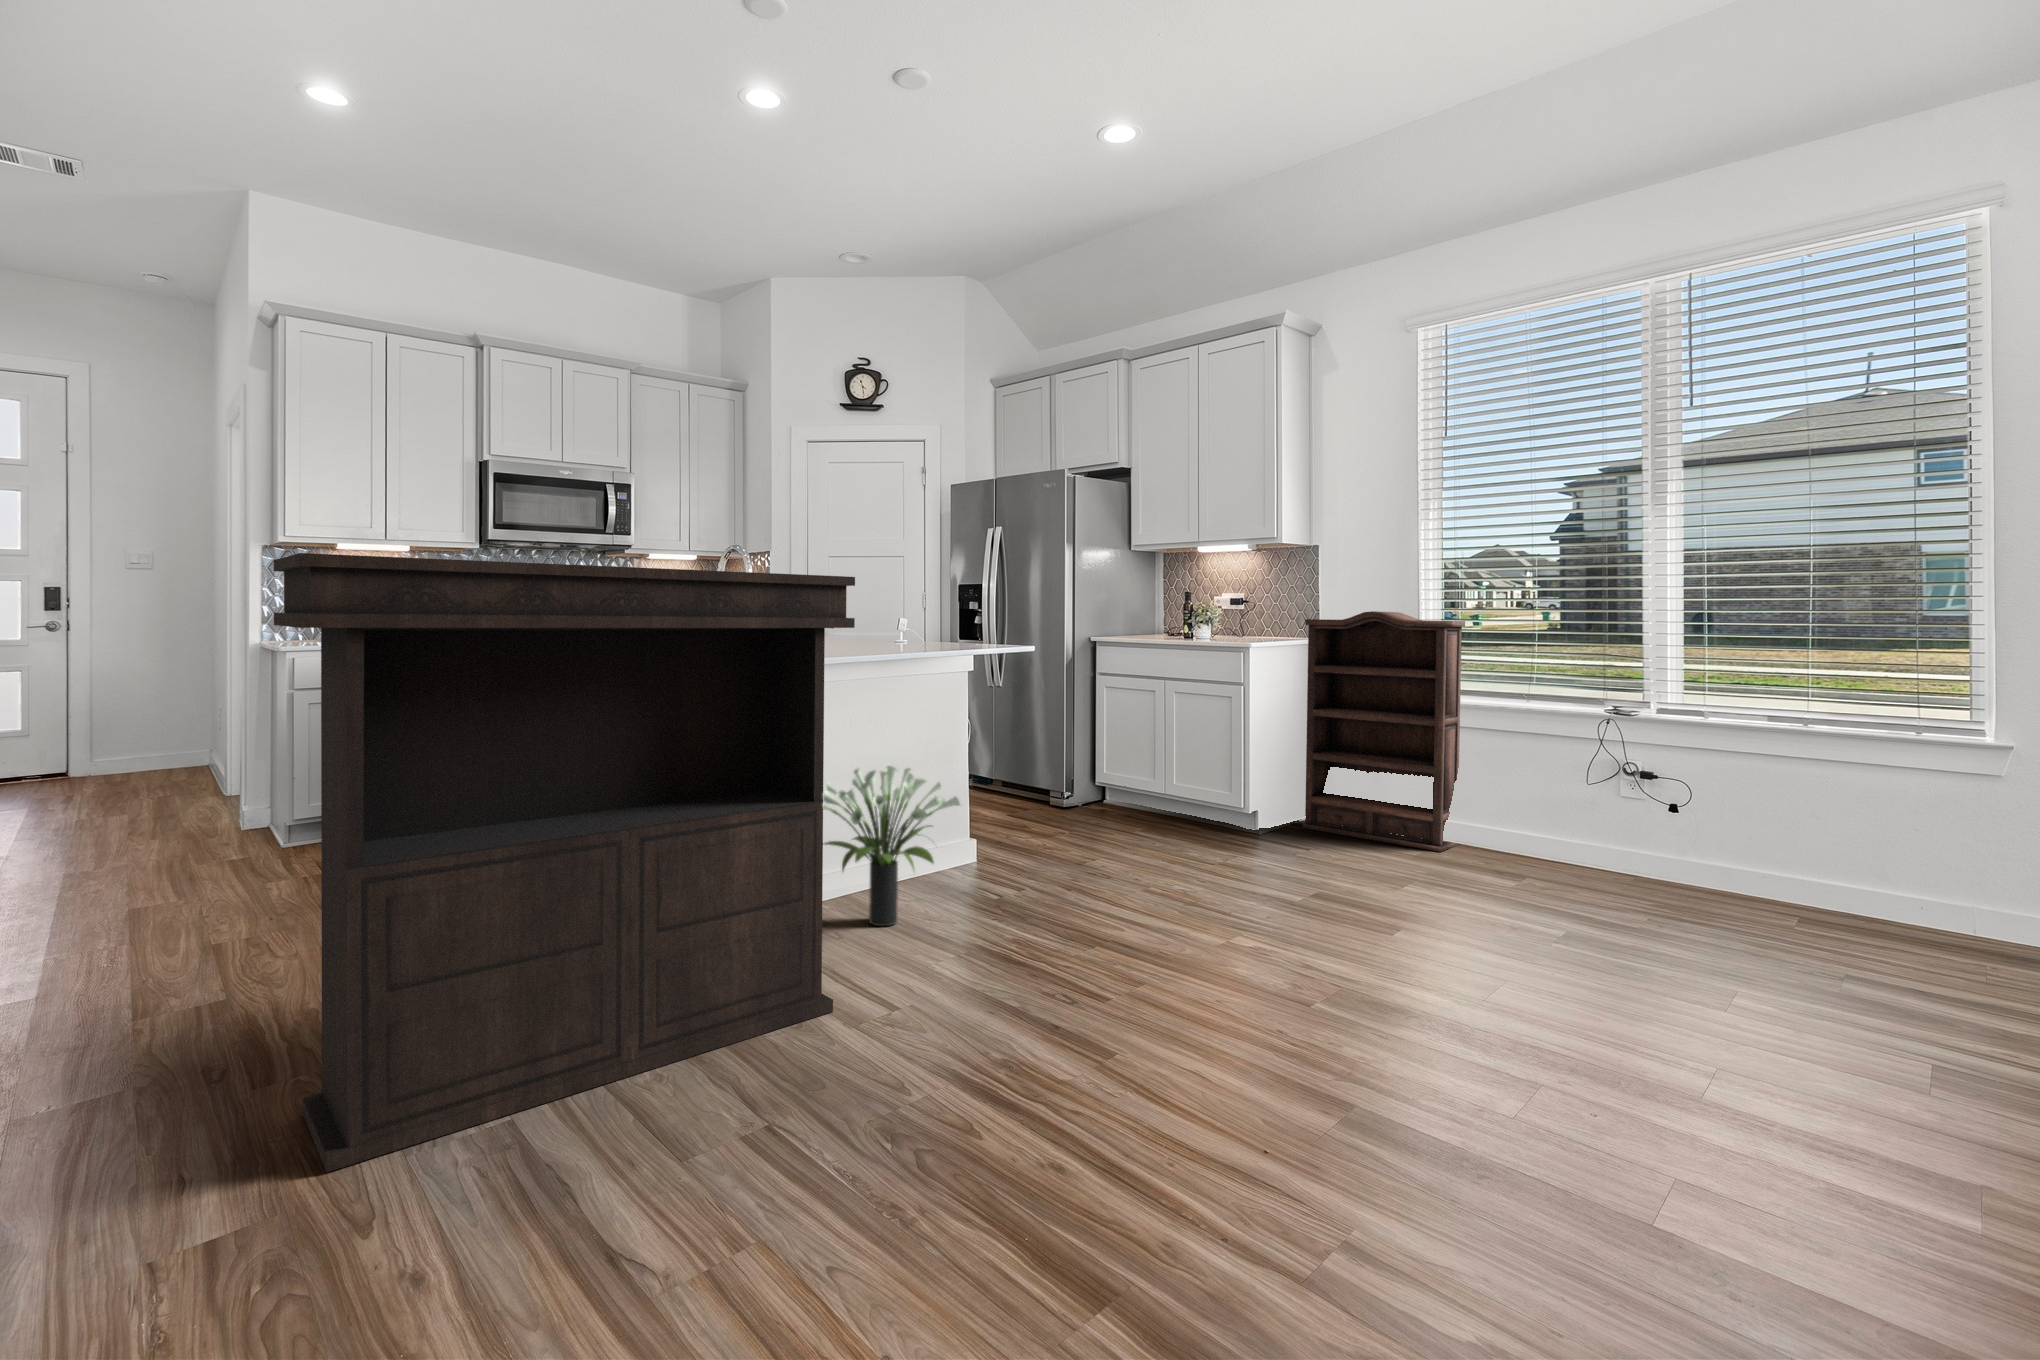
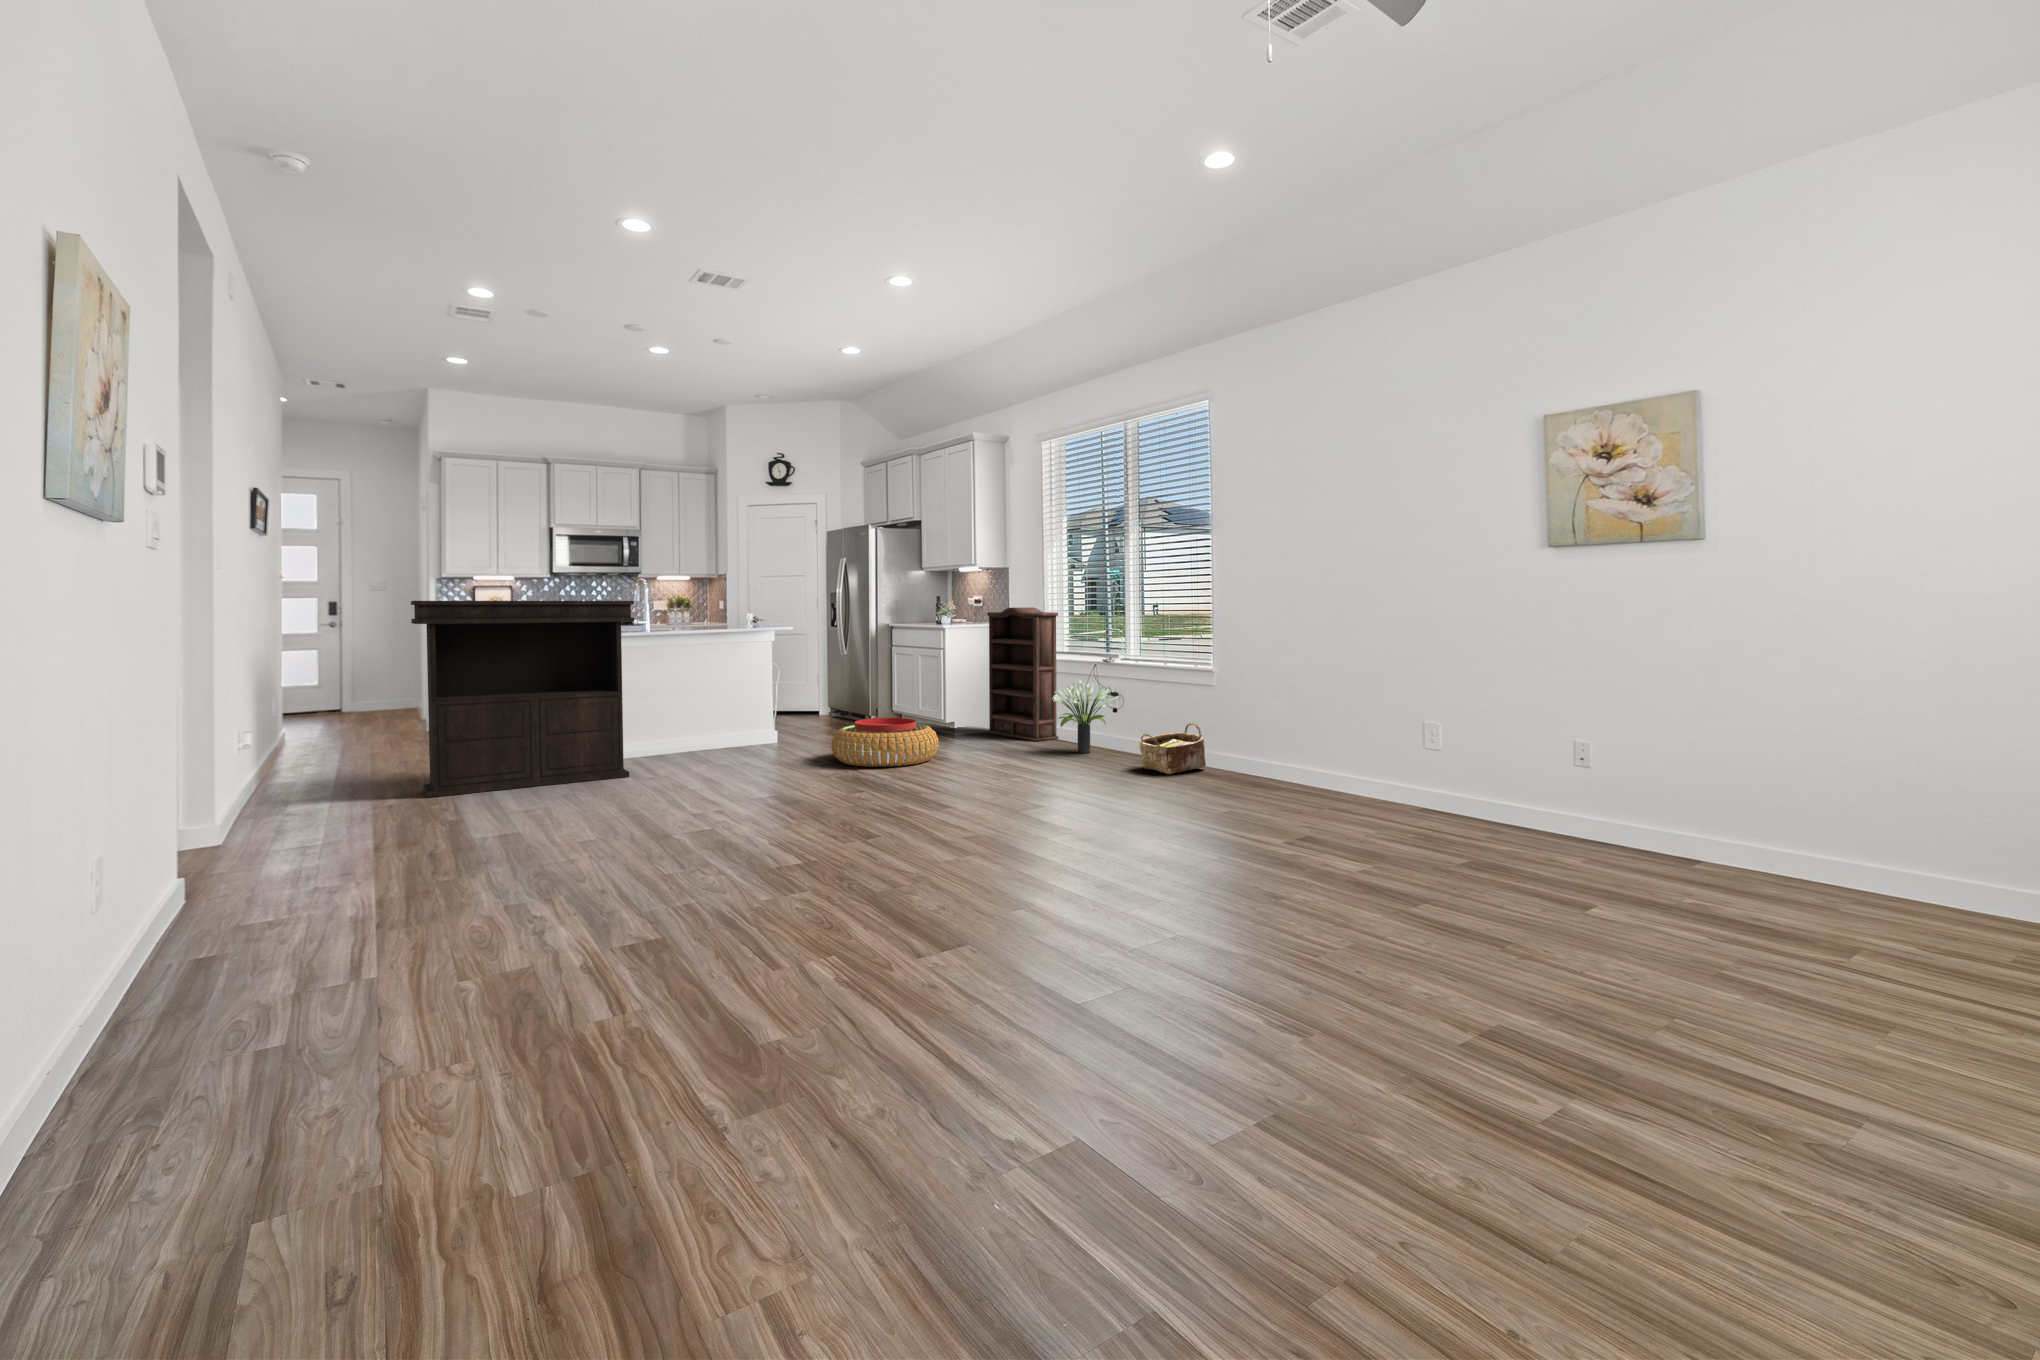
potted plant: present [823,764,960,926] -> present [1052,680,1119,753]
pouf: none [1186,827,1416,949] -> present [832,718,938,767]
woven basket: none [1863,844,2020,964] -> present [1139,723,1206,774]

